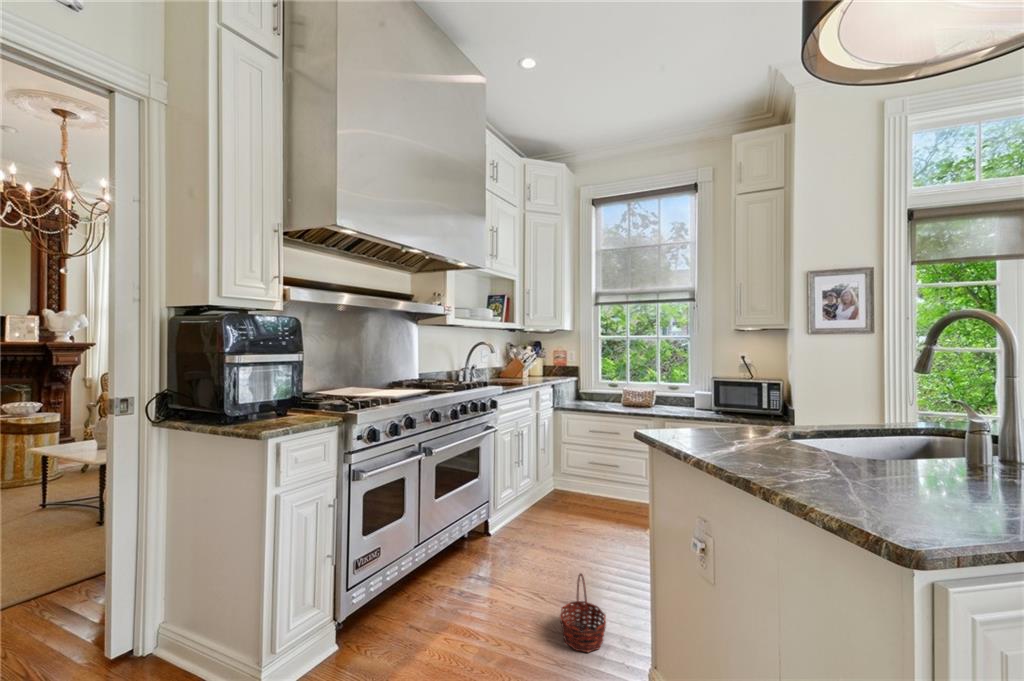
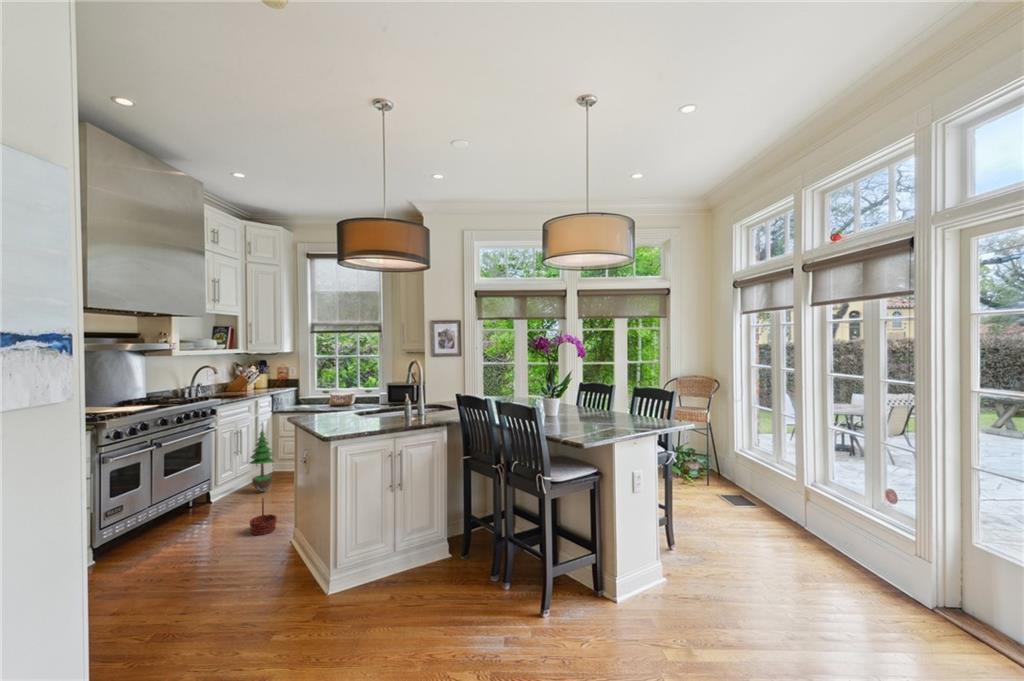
potted tree: none [534,433,567,524] -> present [250,431,274,492]

